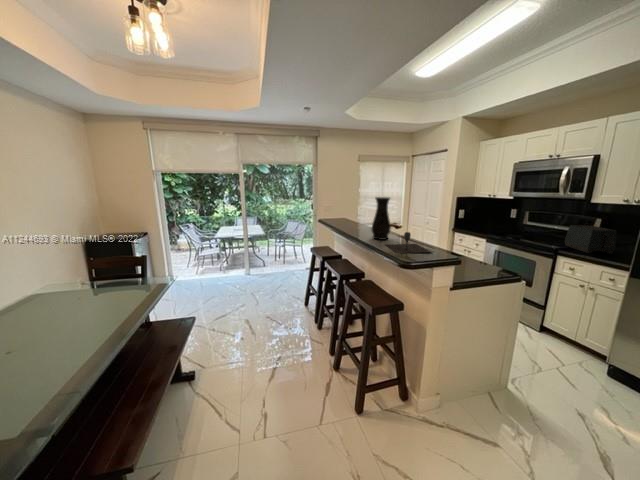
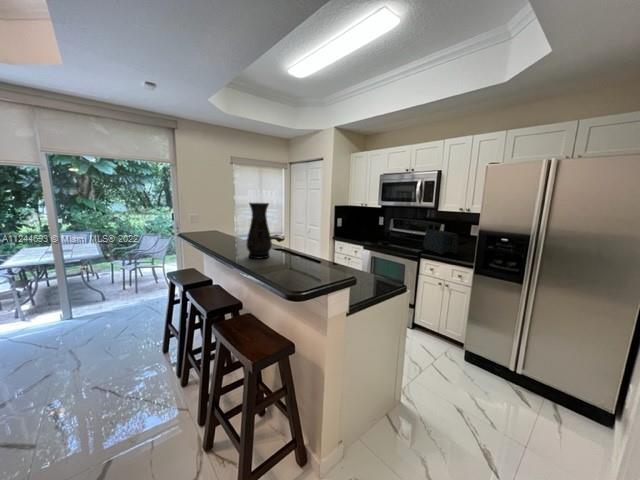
wine glass: present [385,232,430,253] -> none [264,248,325,279]

